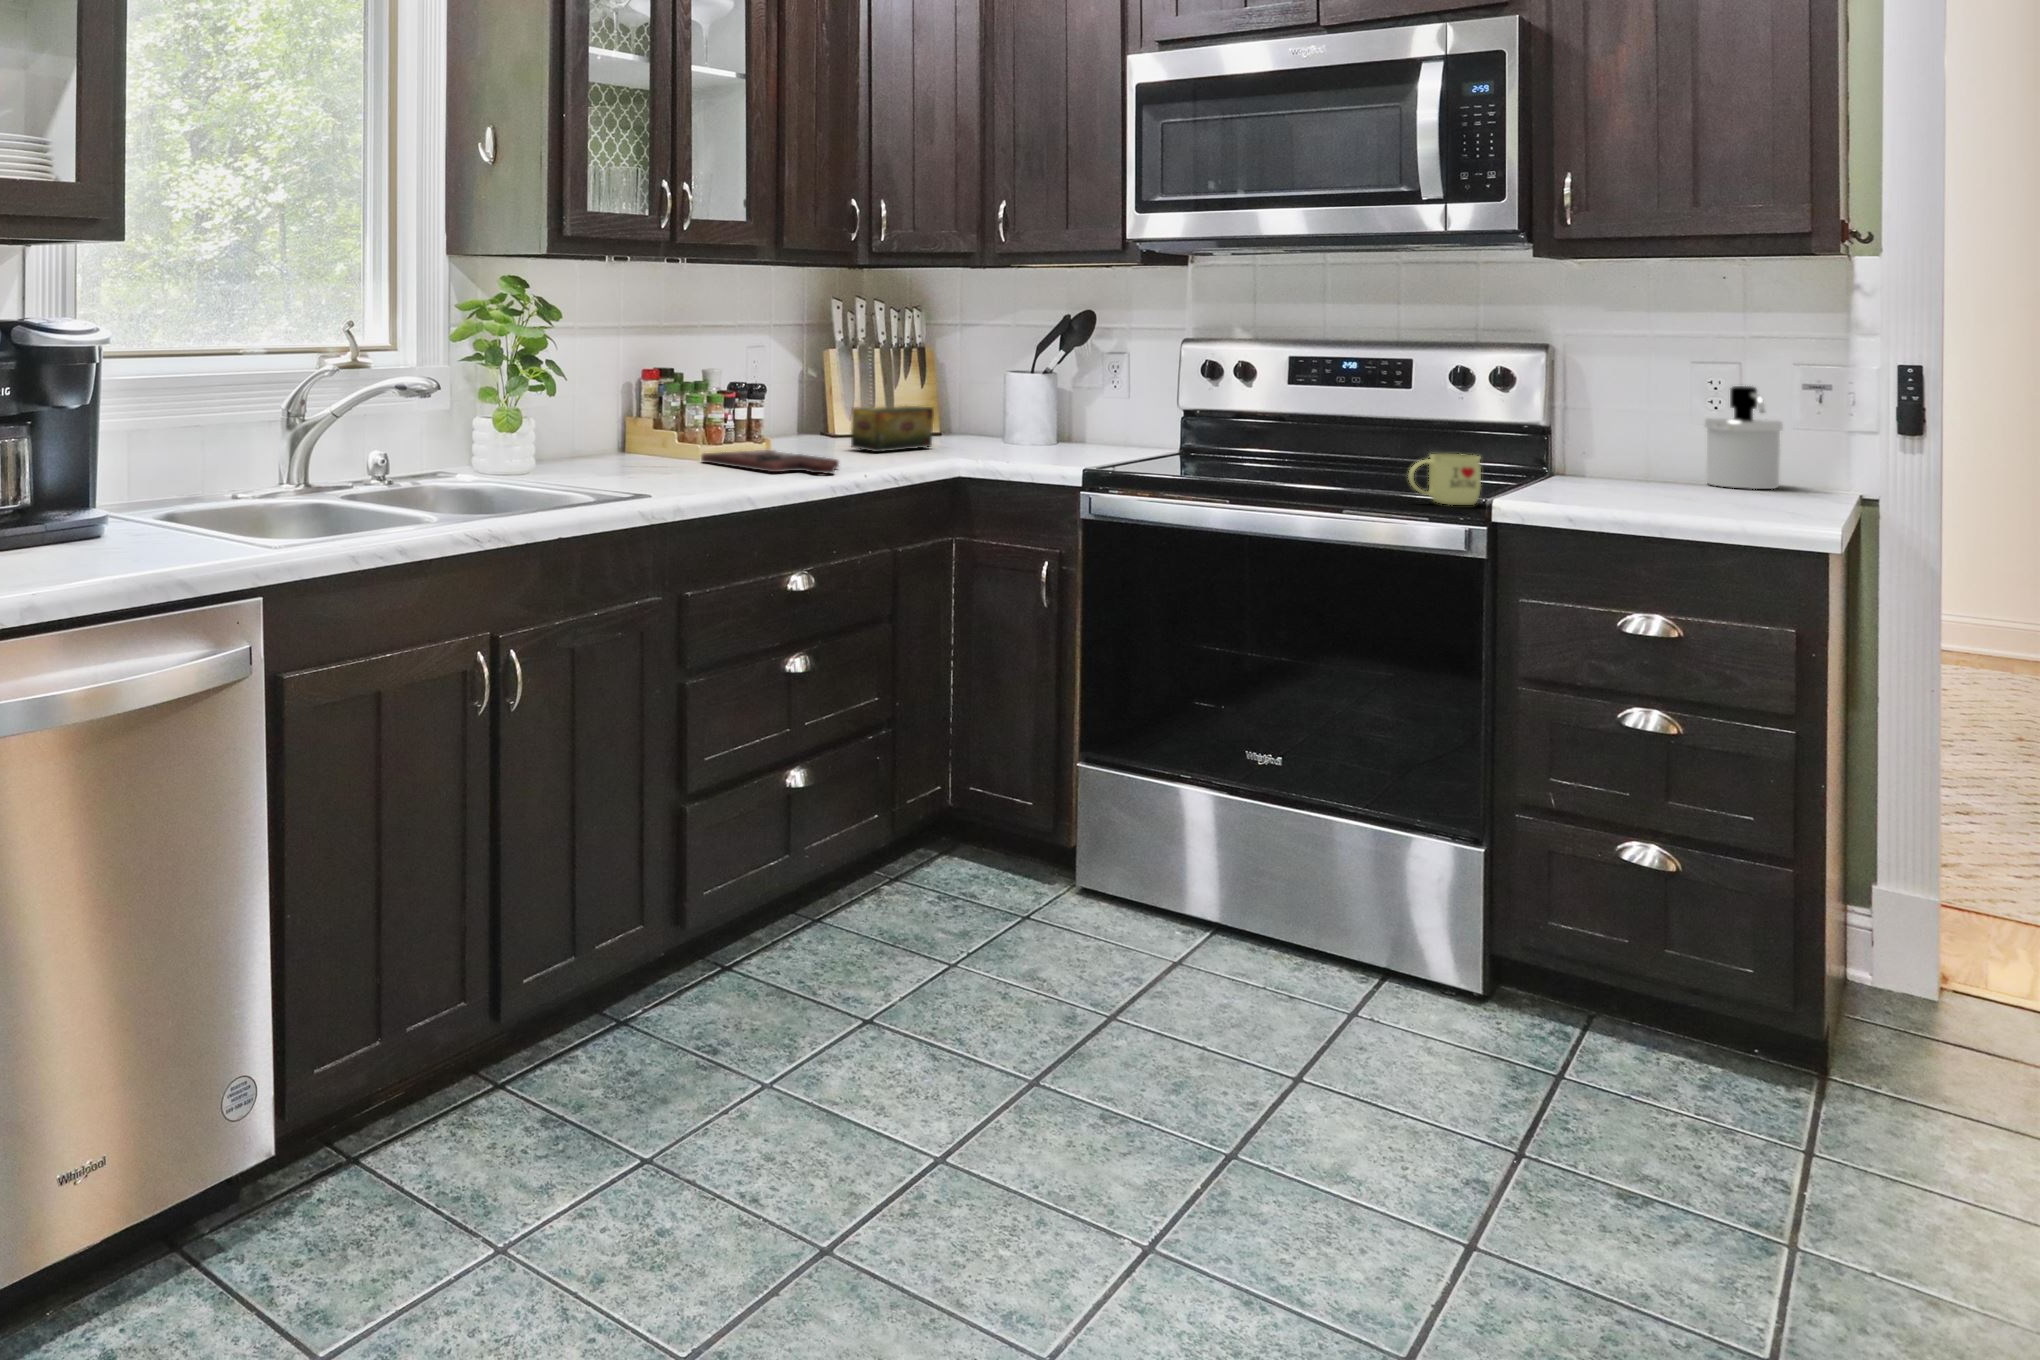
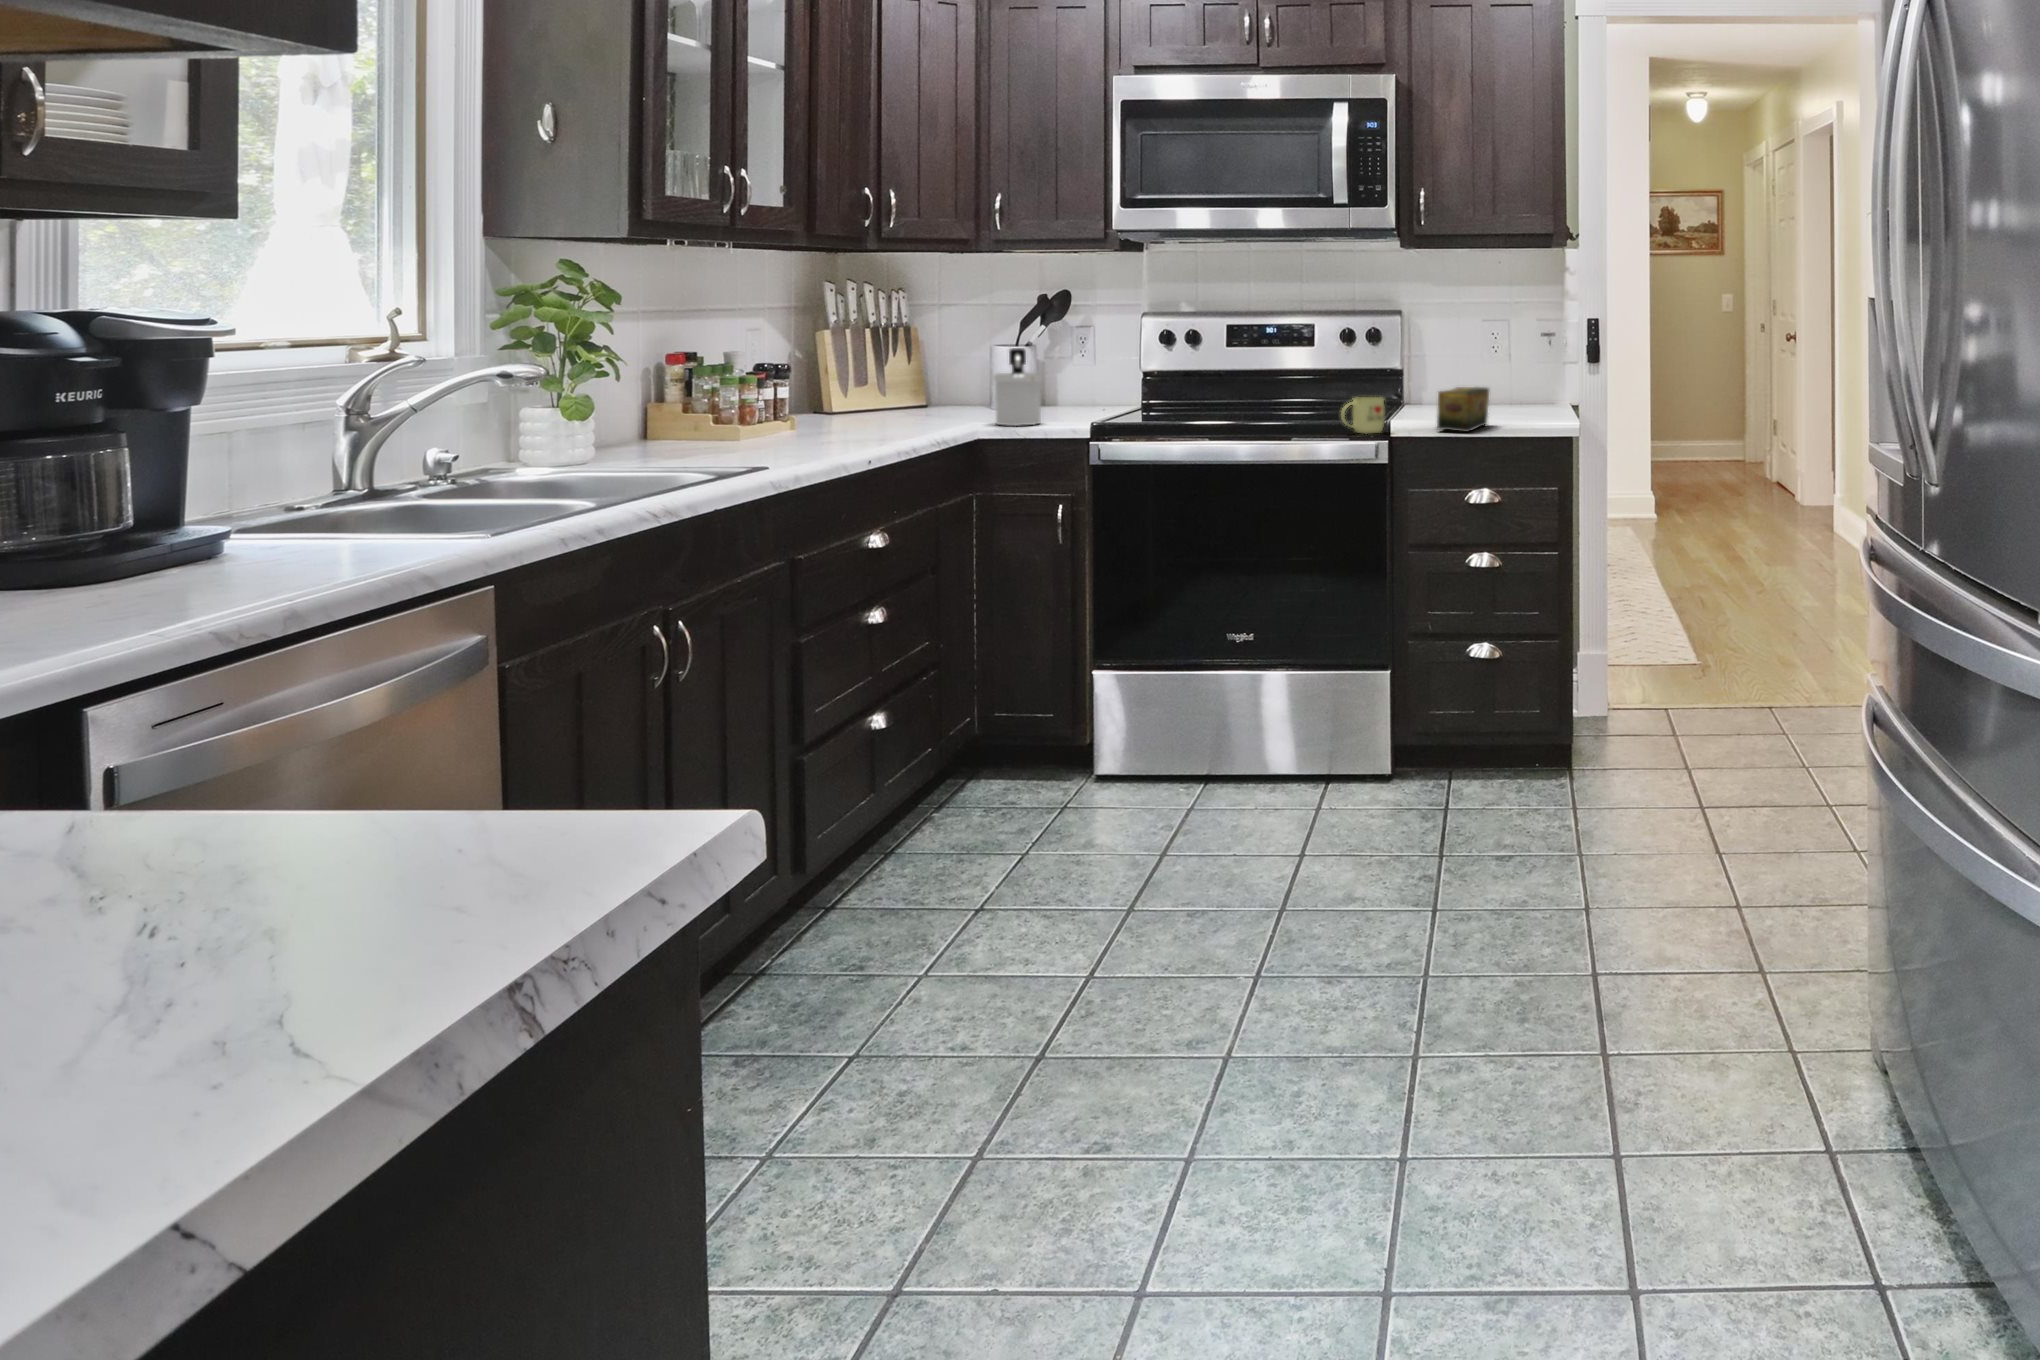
soap dispenser: present [1705,386,1783,489] -> present [993,348,1042,426]
tea box: present [851,406,934,452] -> present [1437,387,1489,432]
cutting board: present [701,450,839,473] -> none [740,427,890,447]

